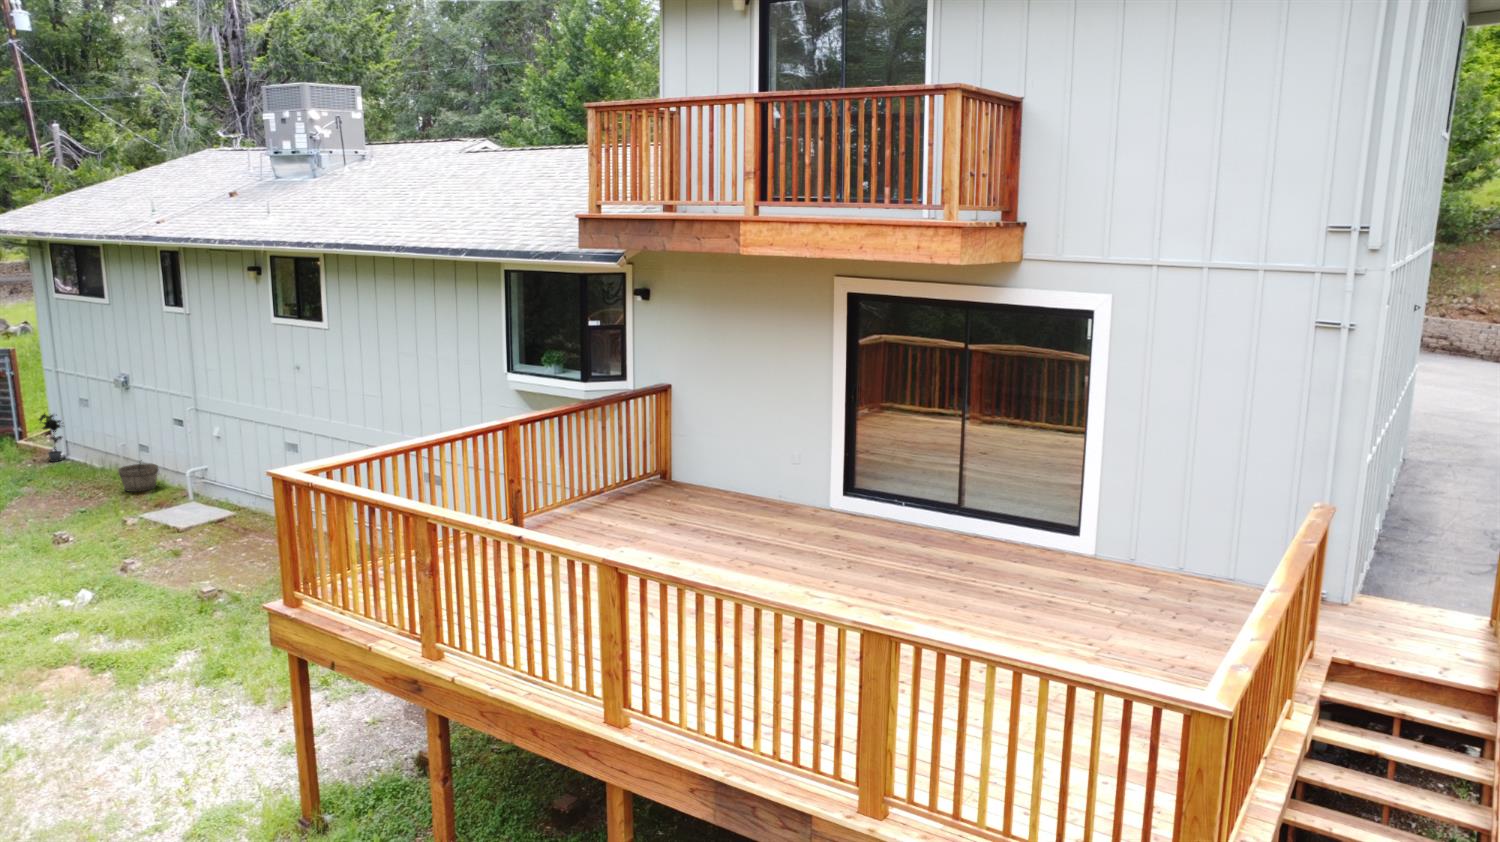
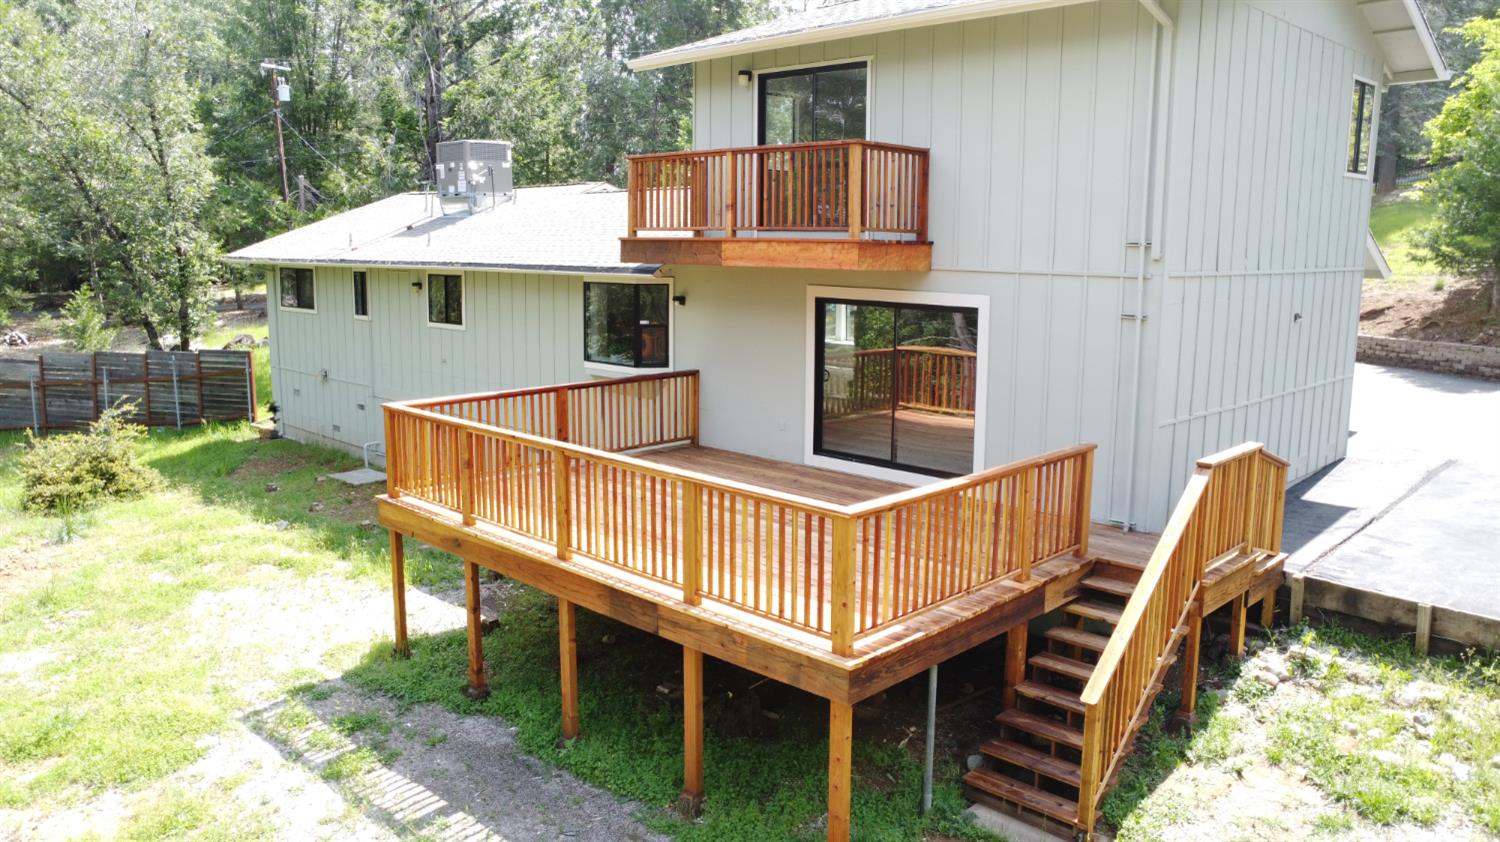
wooden bucket: present [118,463,159,492] -> none [316,435,346,460]

